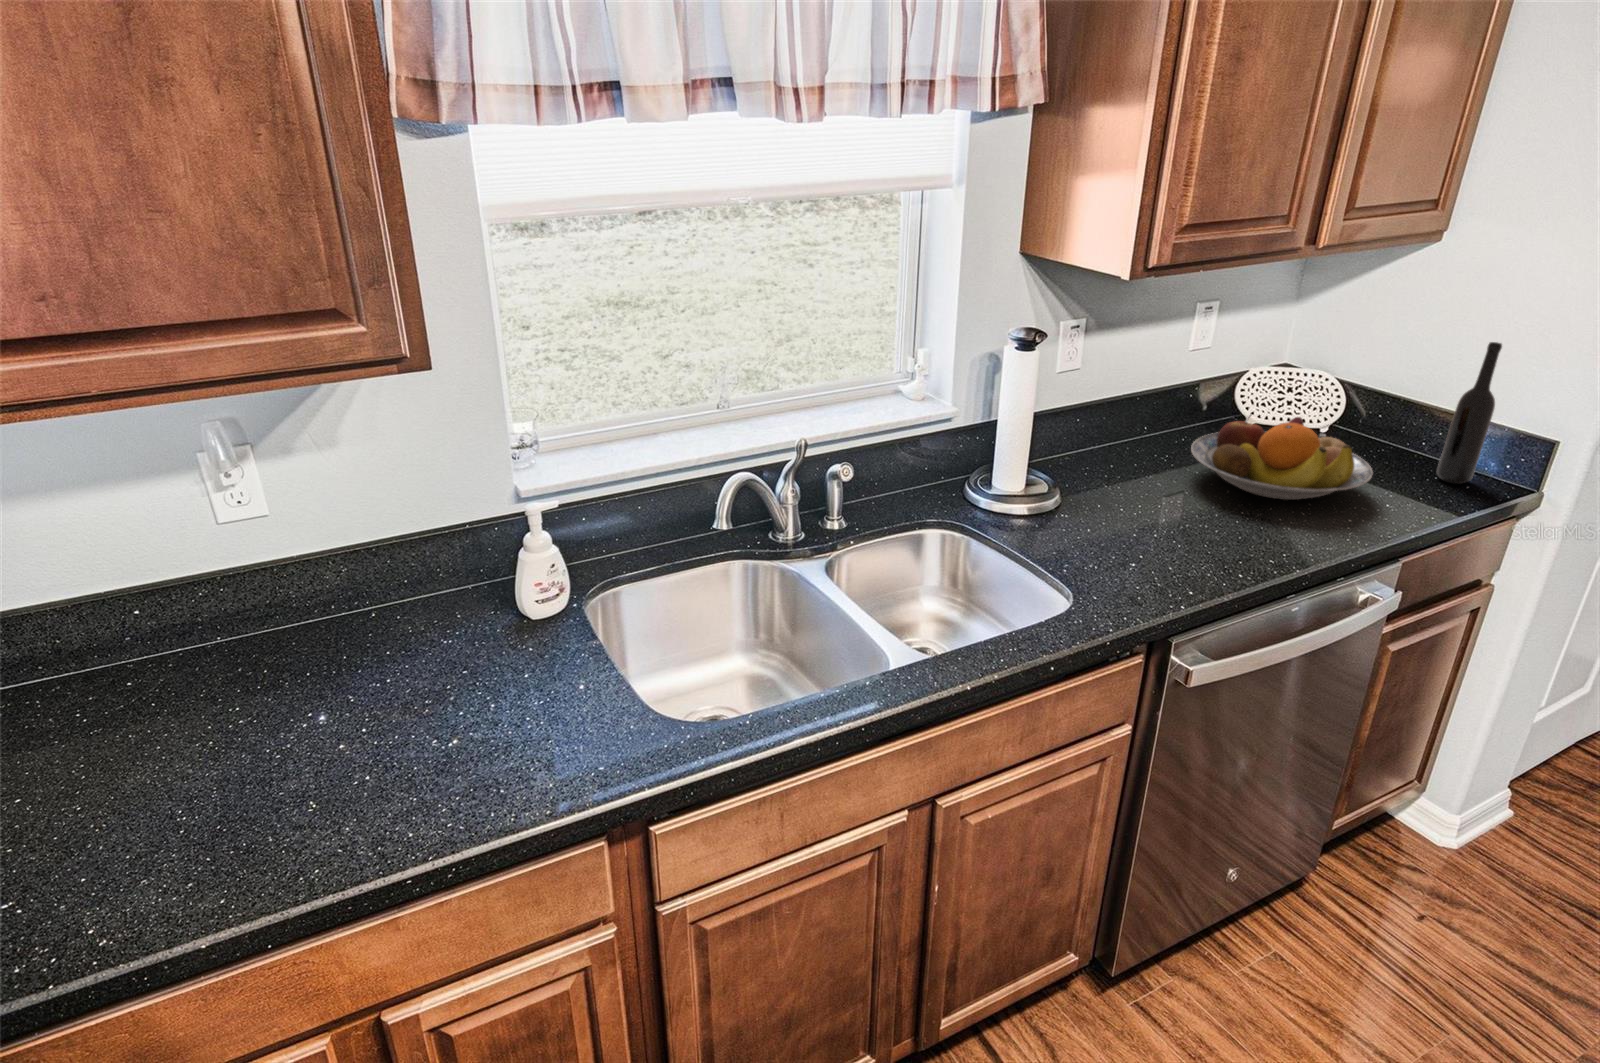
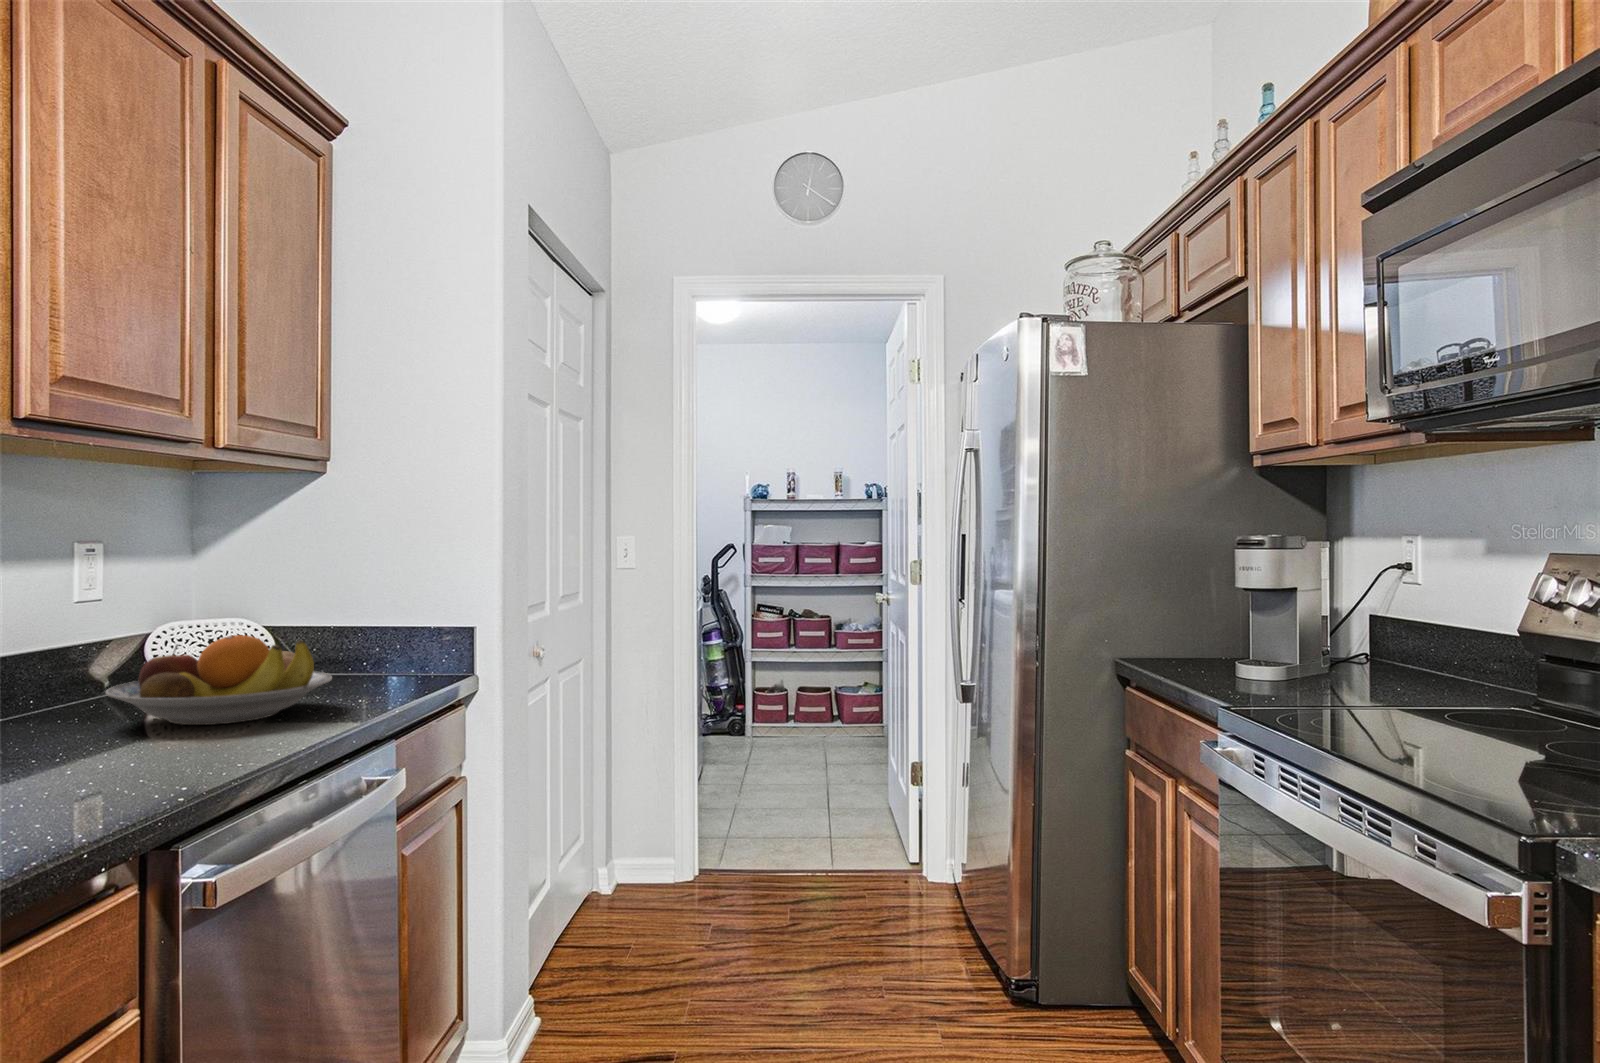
bottle: present [1437,342,1502,484] -> none [386,549,418,687]

